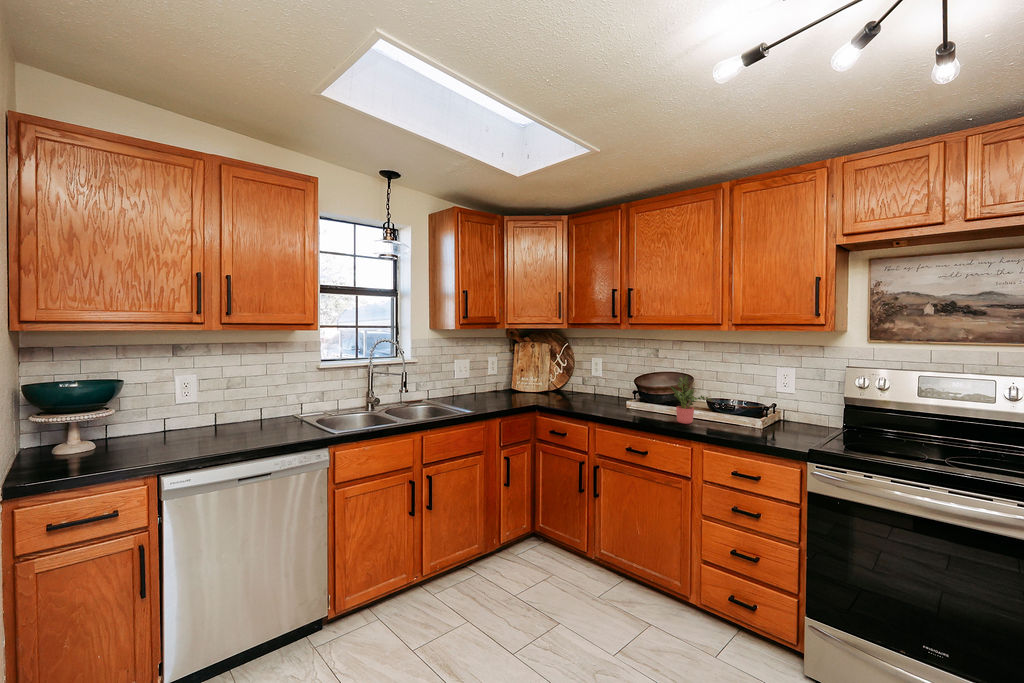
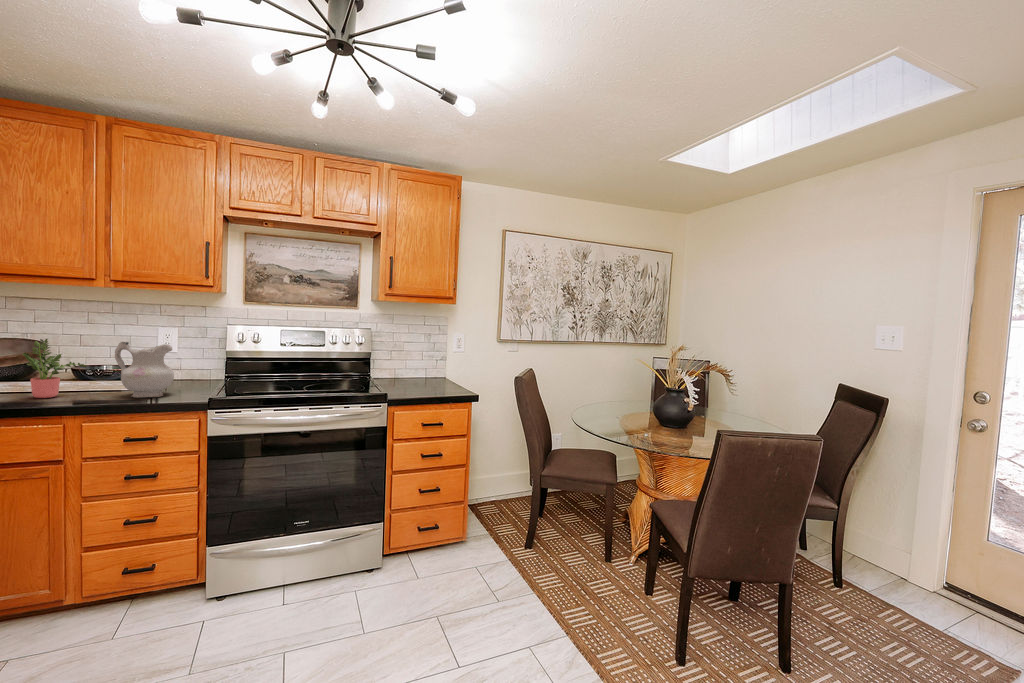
ceramic pitcher: none [730,381,779,438] -> present [115,342,174,398]

